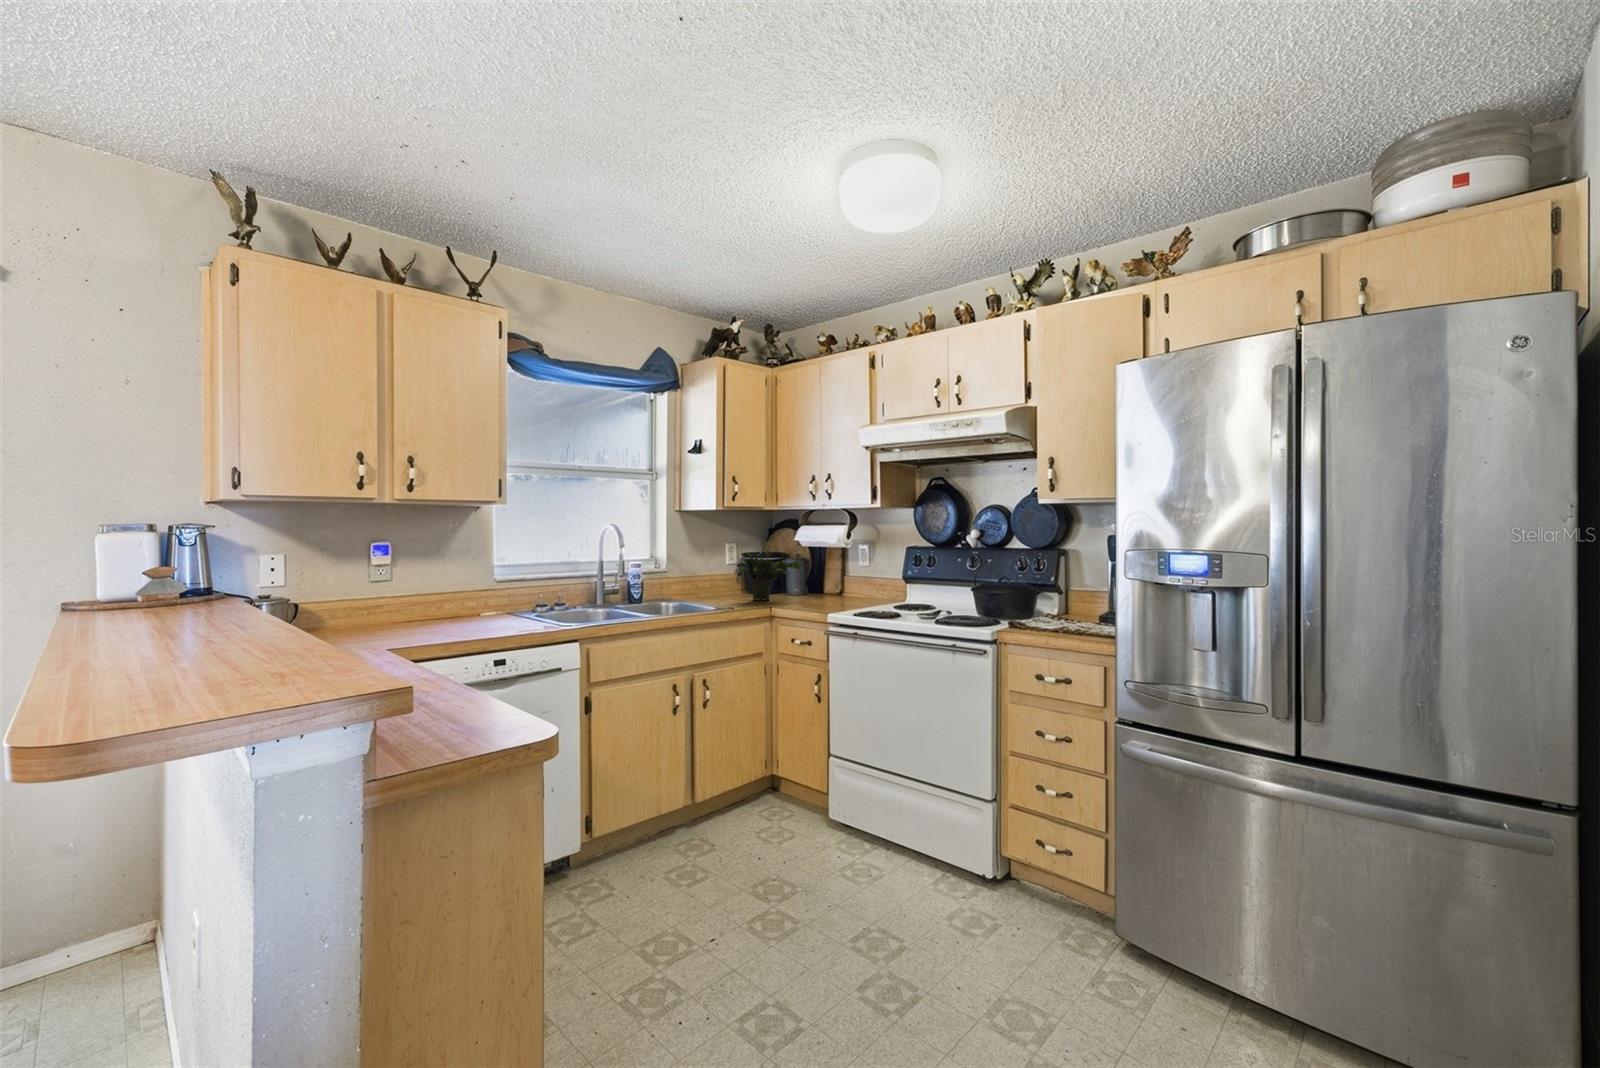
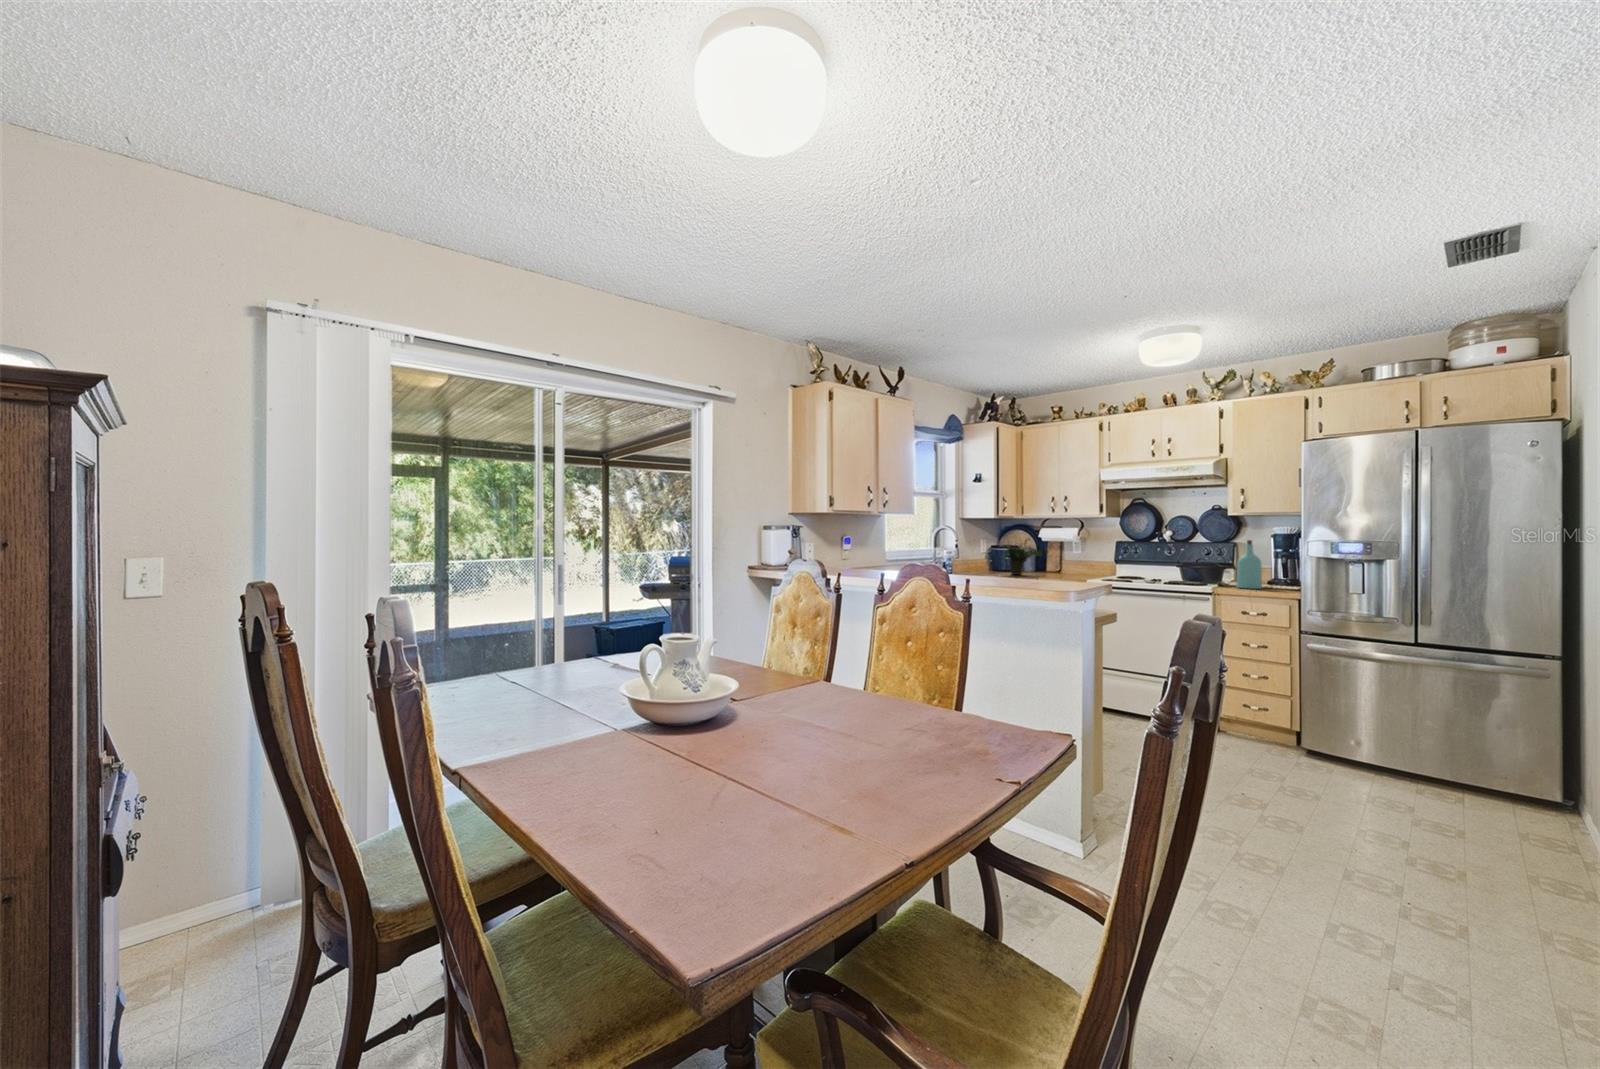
bottle: none [1039,546,1078,632] -> present [1236,540,1262,589]

